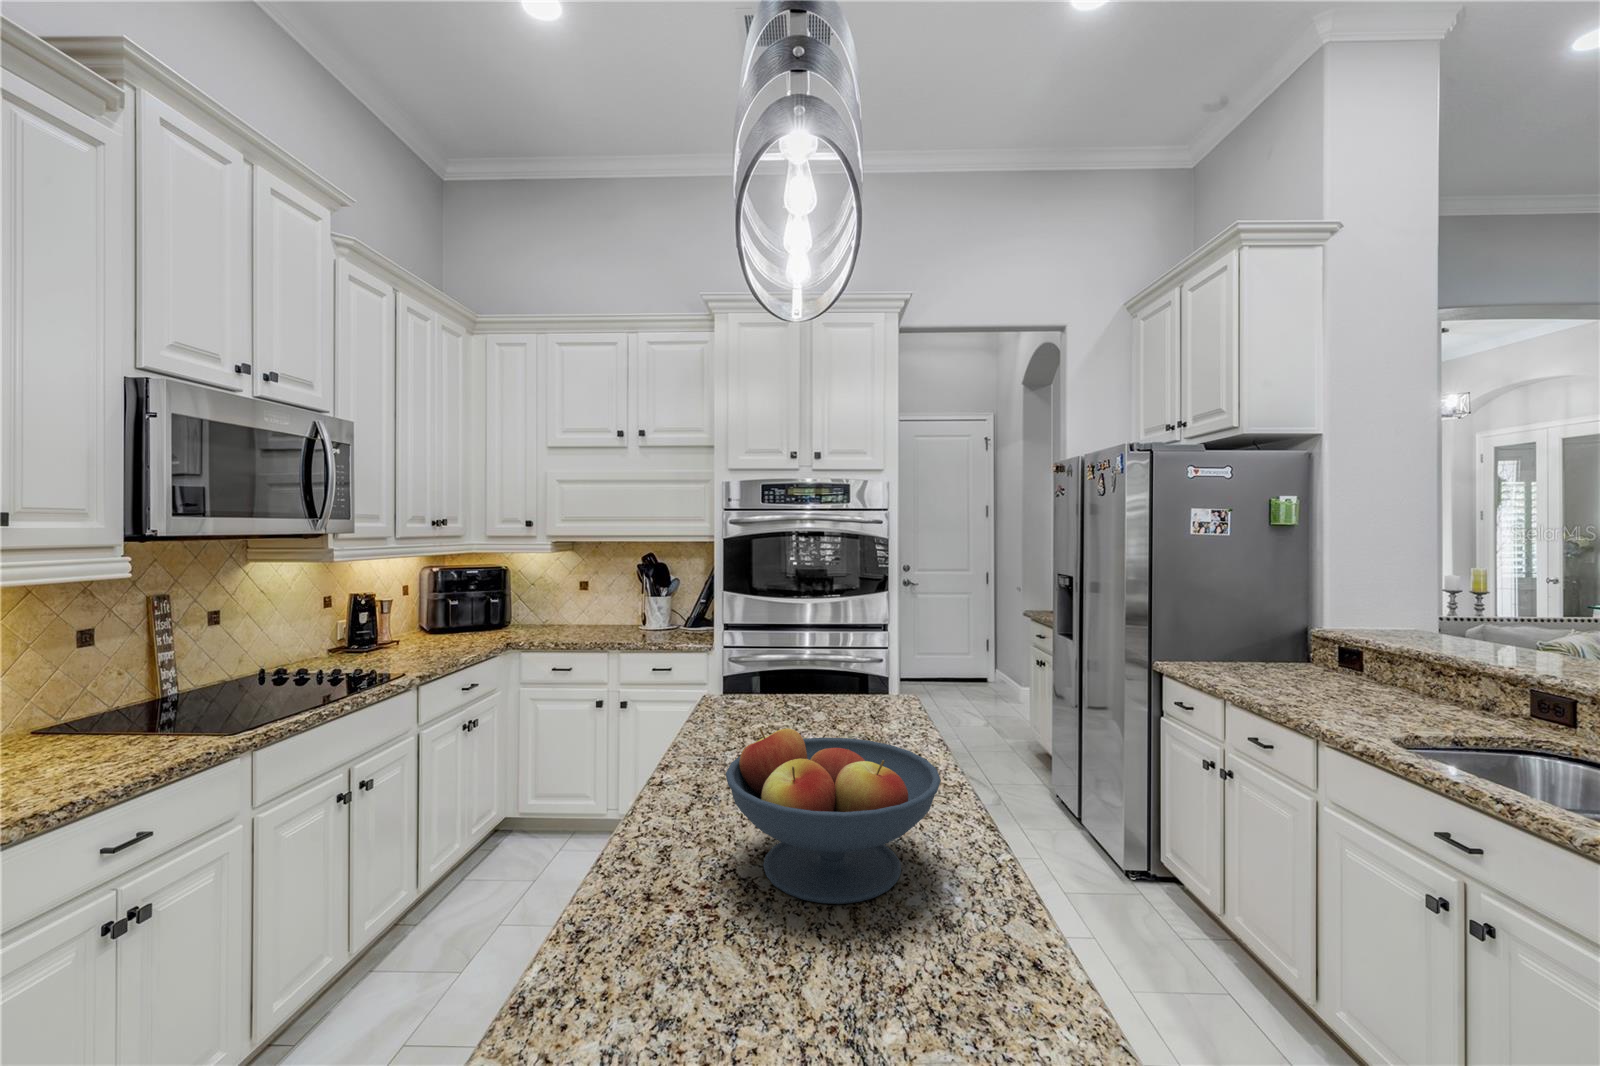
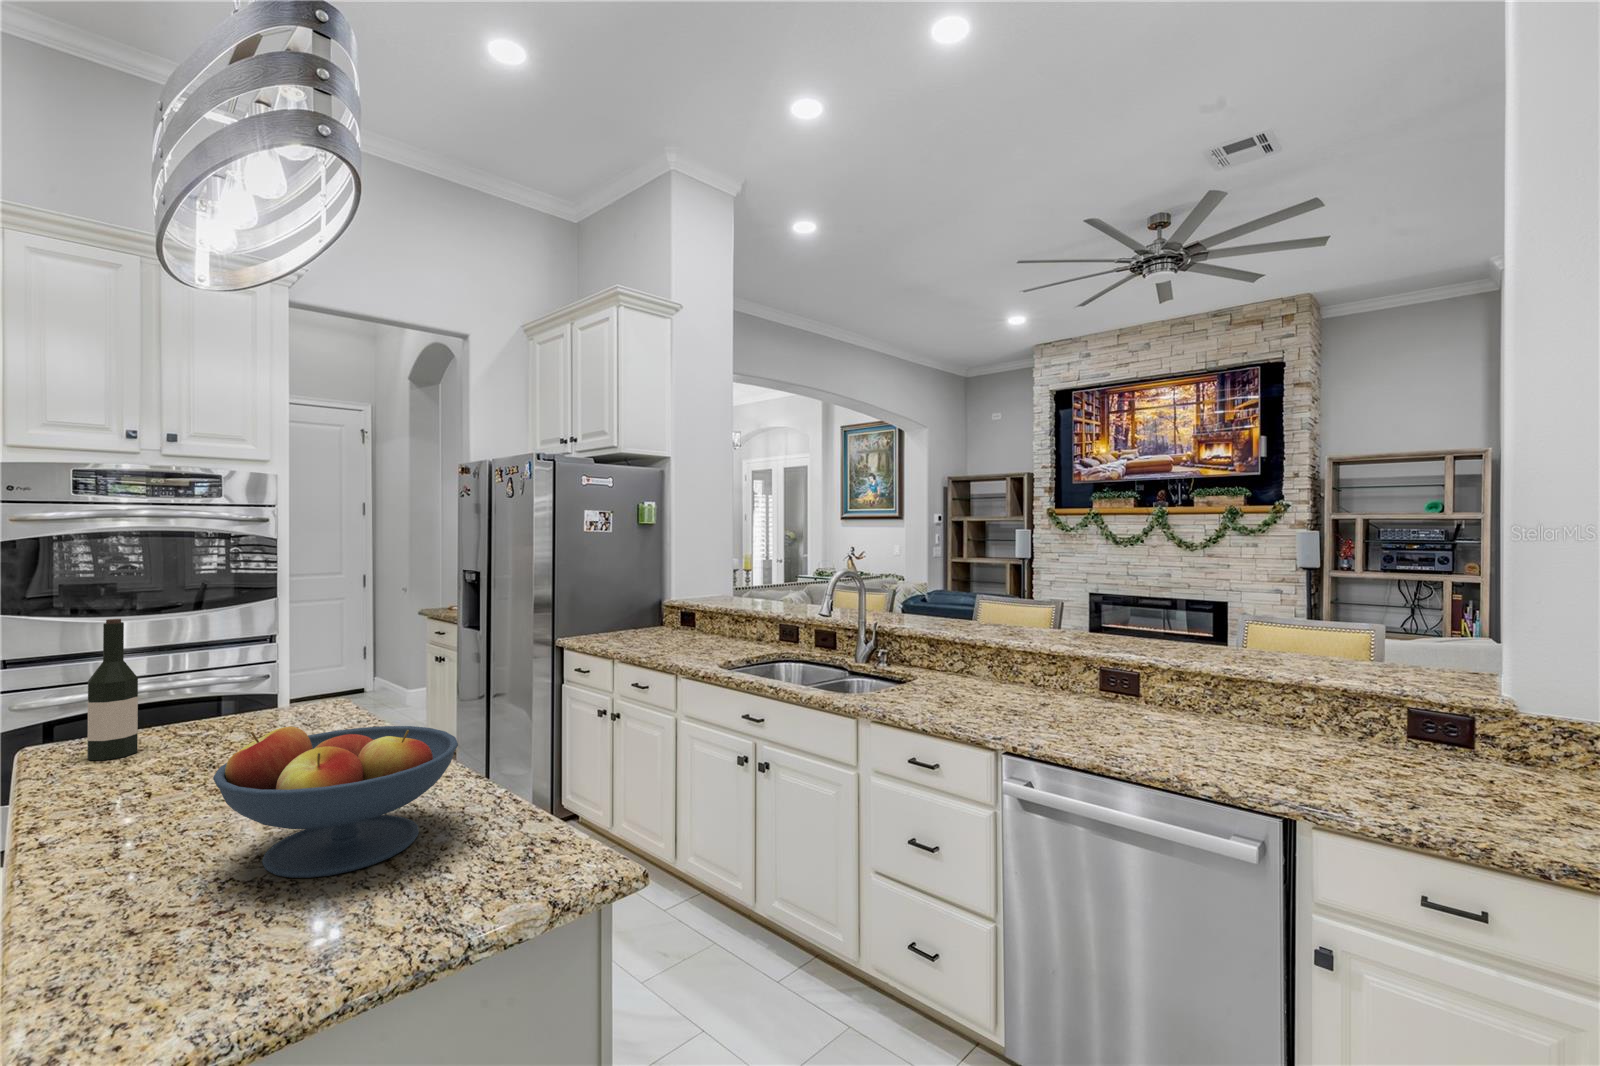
wine bottle: none [743,606,771,714] -> present [87,619,138,760]

